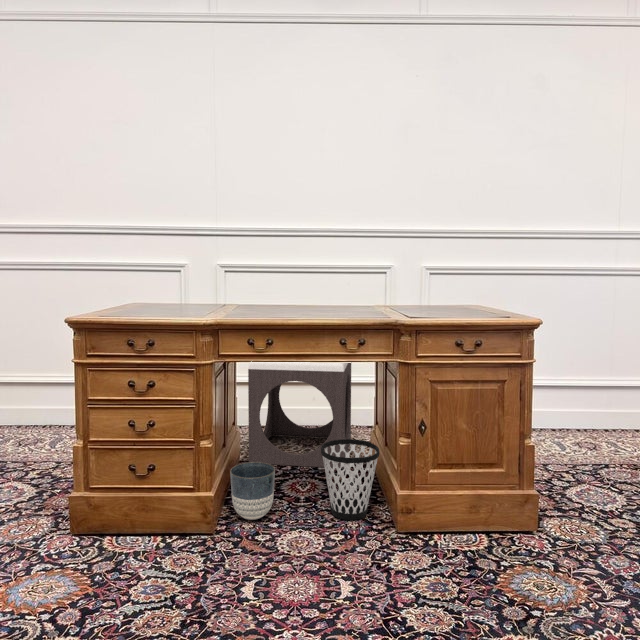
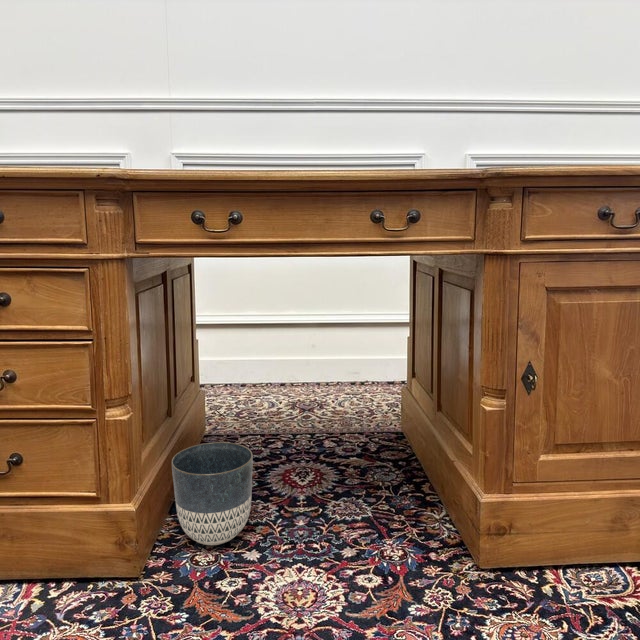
footstool: present [248,362,351,468] -> none [213,272,368,444]
wastebasket: present [321,439,379,520] -> none [334,401,439,542]

